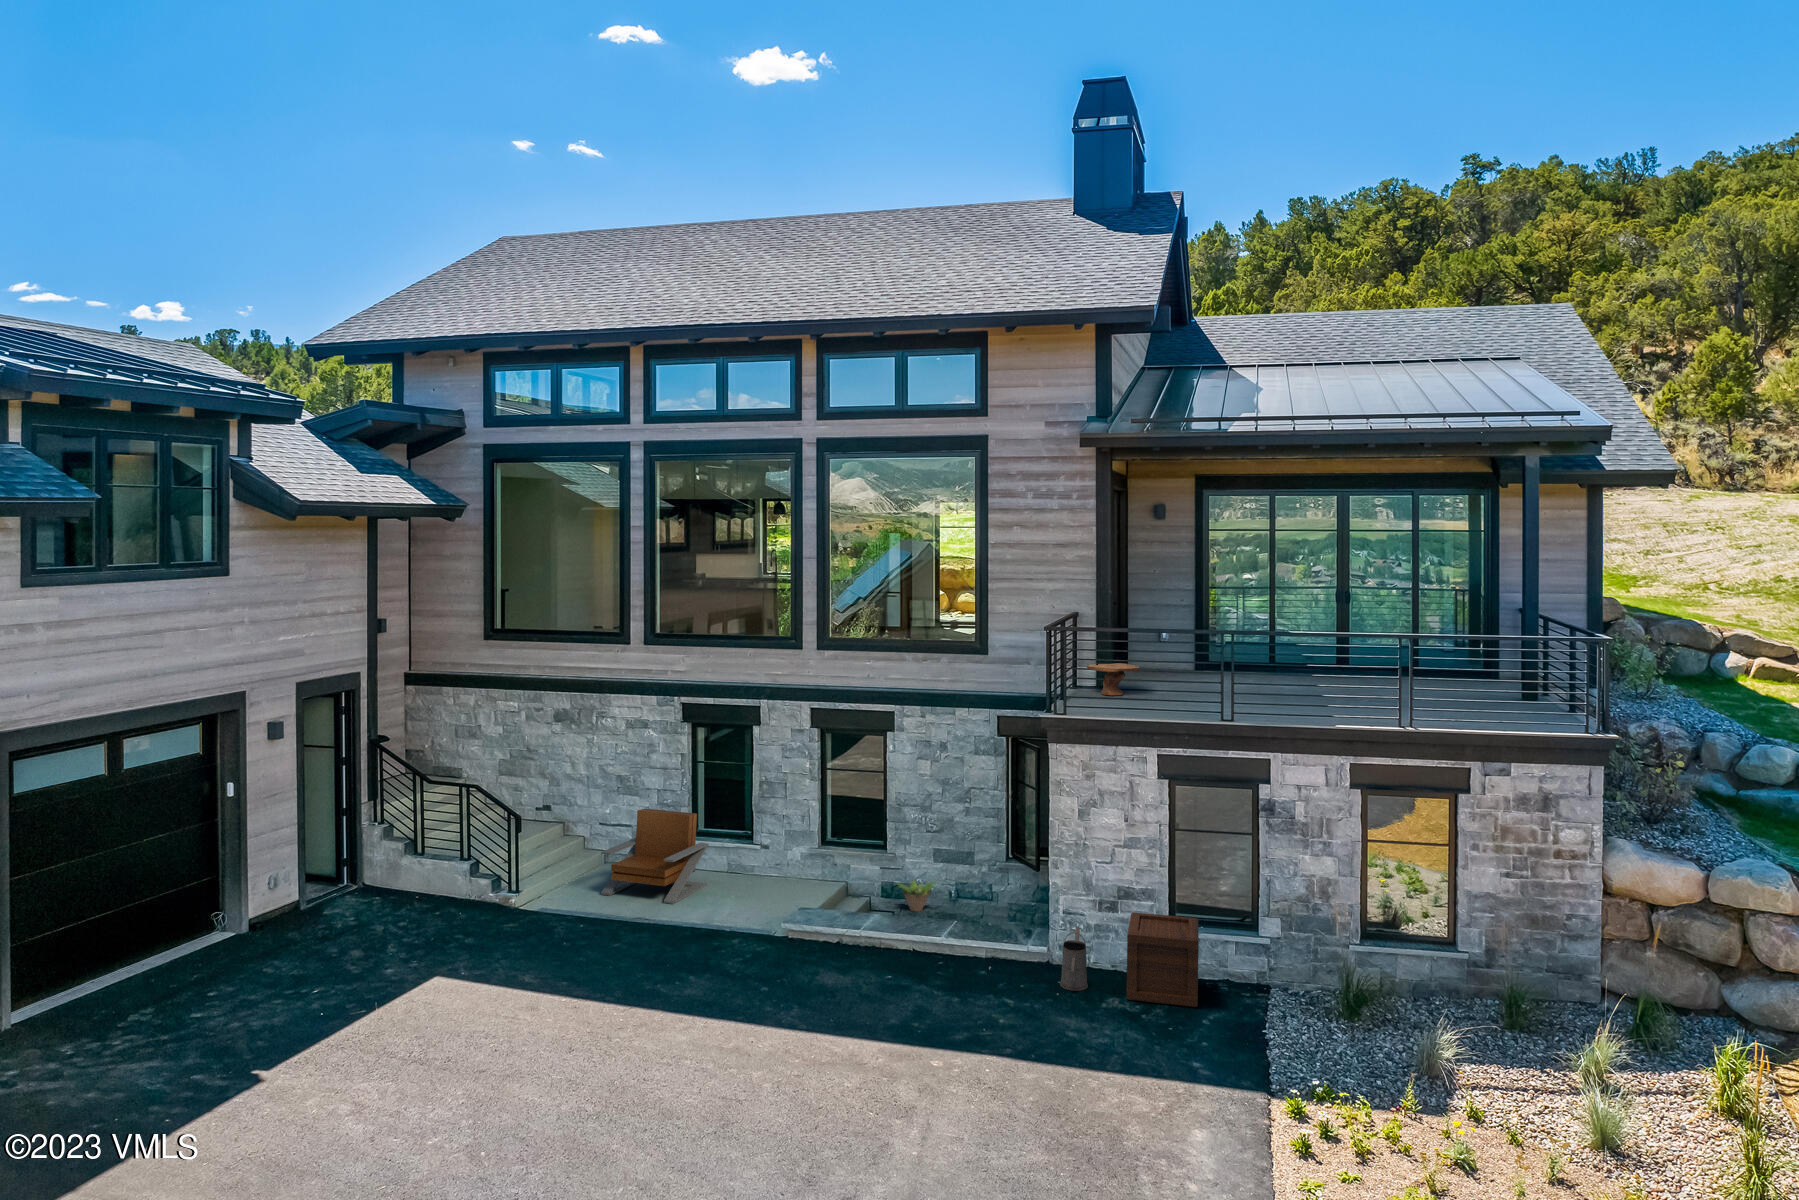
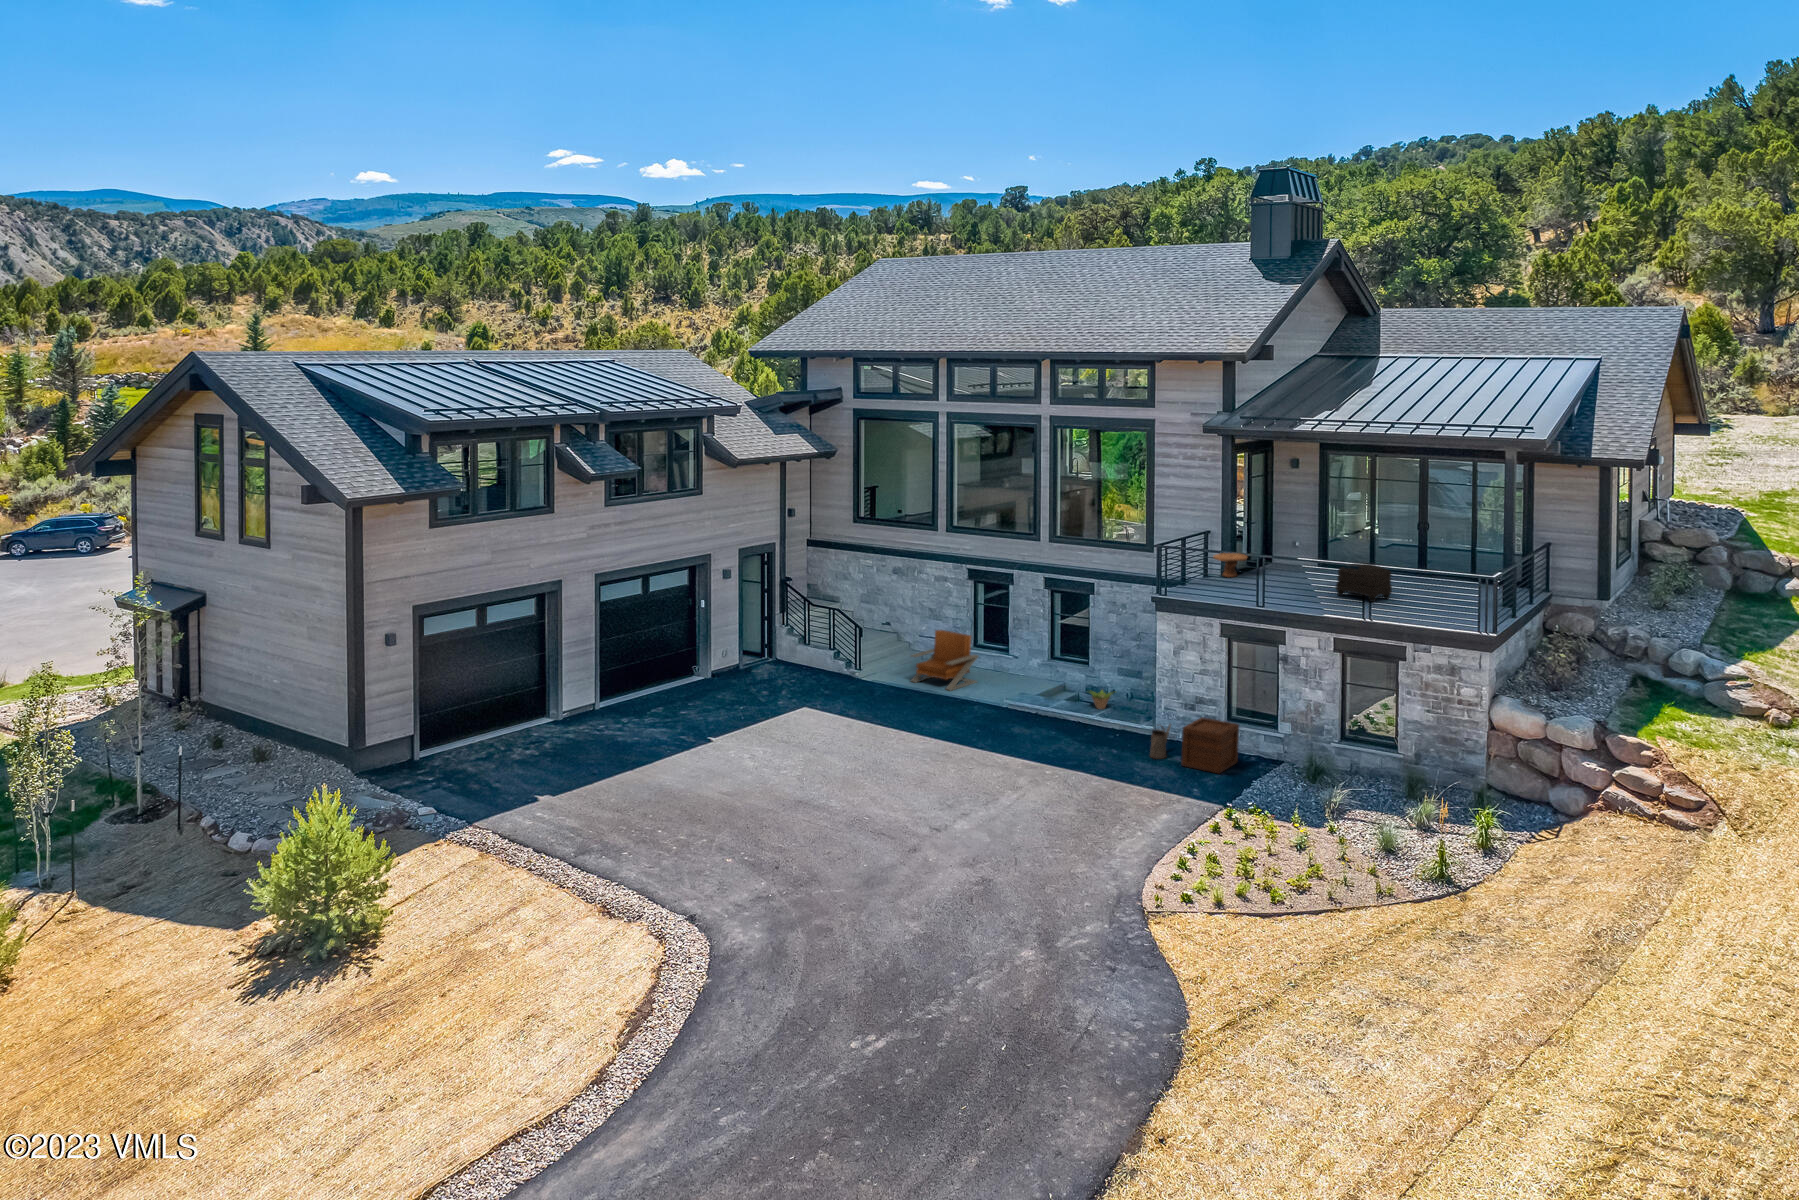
ottoman: none [1295,662,1371,714] -> present [1336,563,1392,602]

